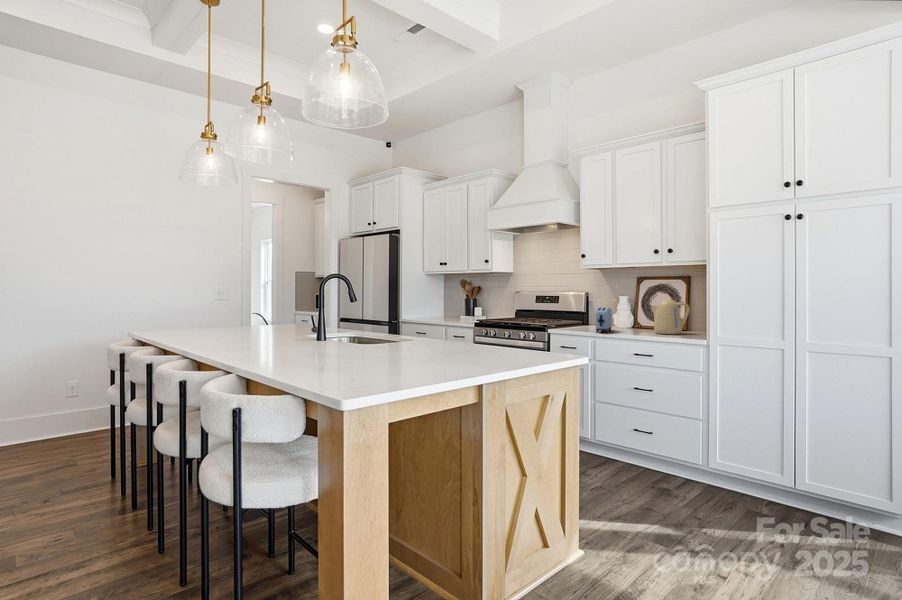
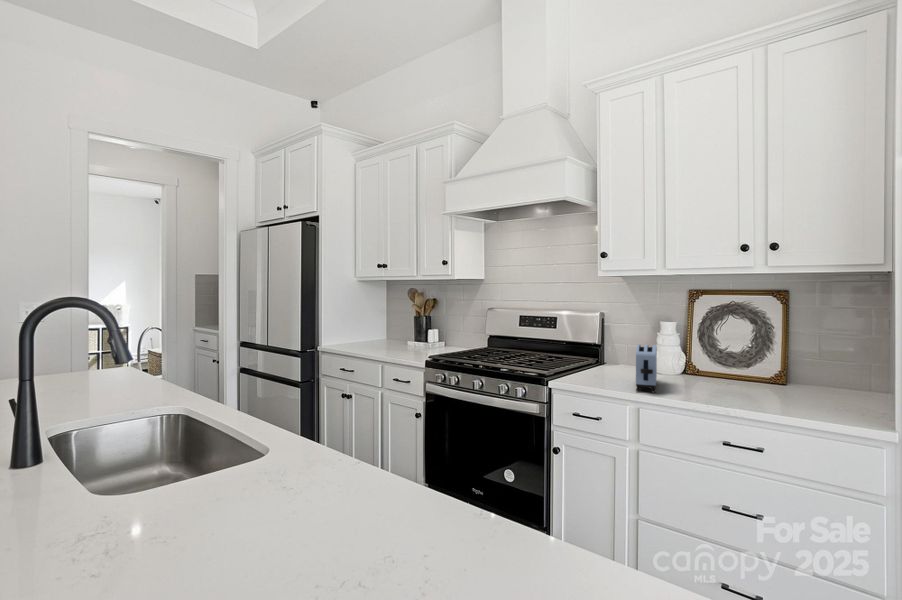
kettle: present [651,299,690,334] -> none [731,331,807,397]

